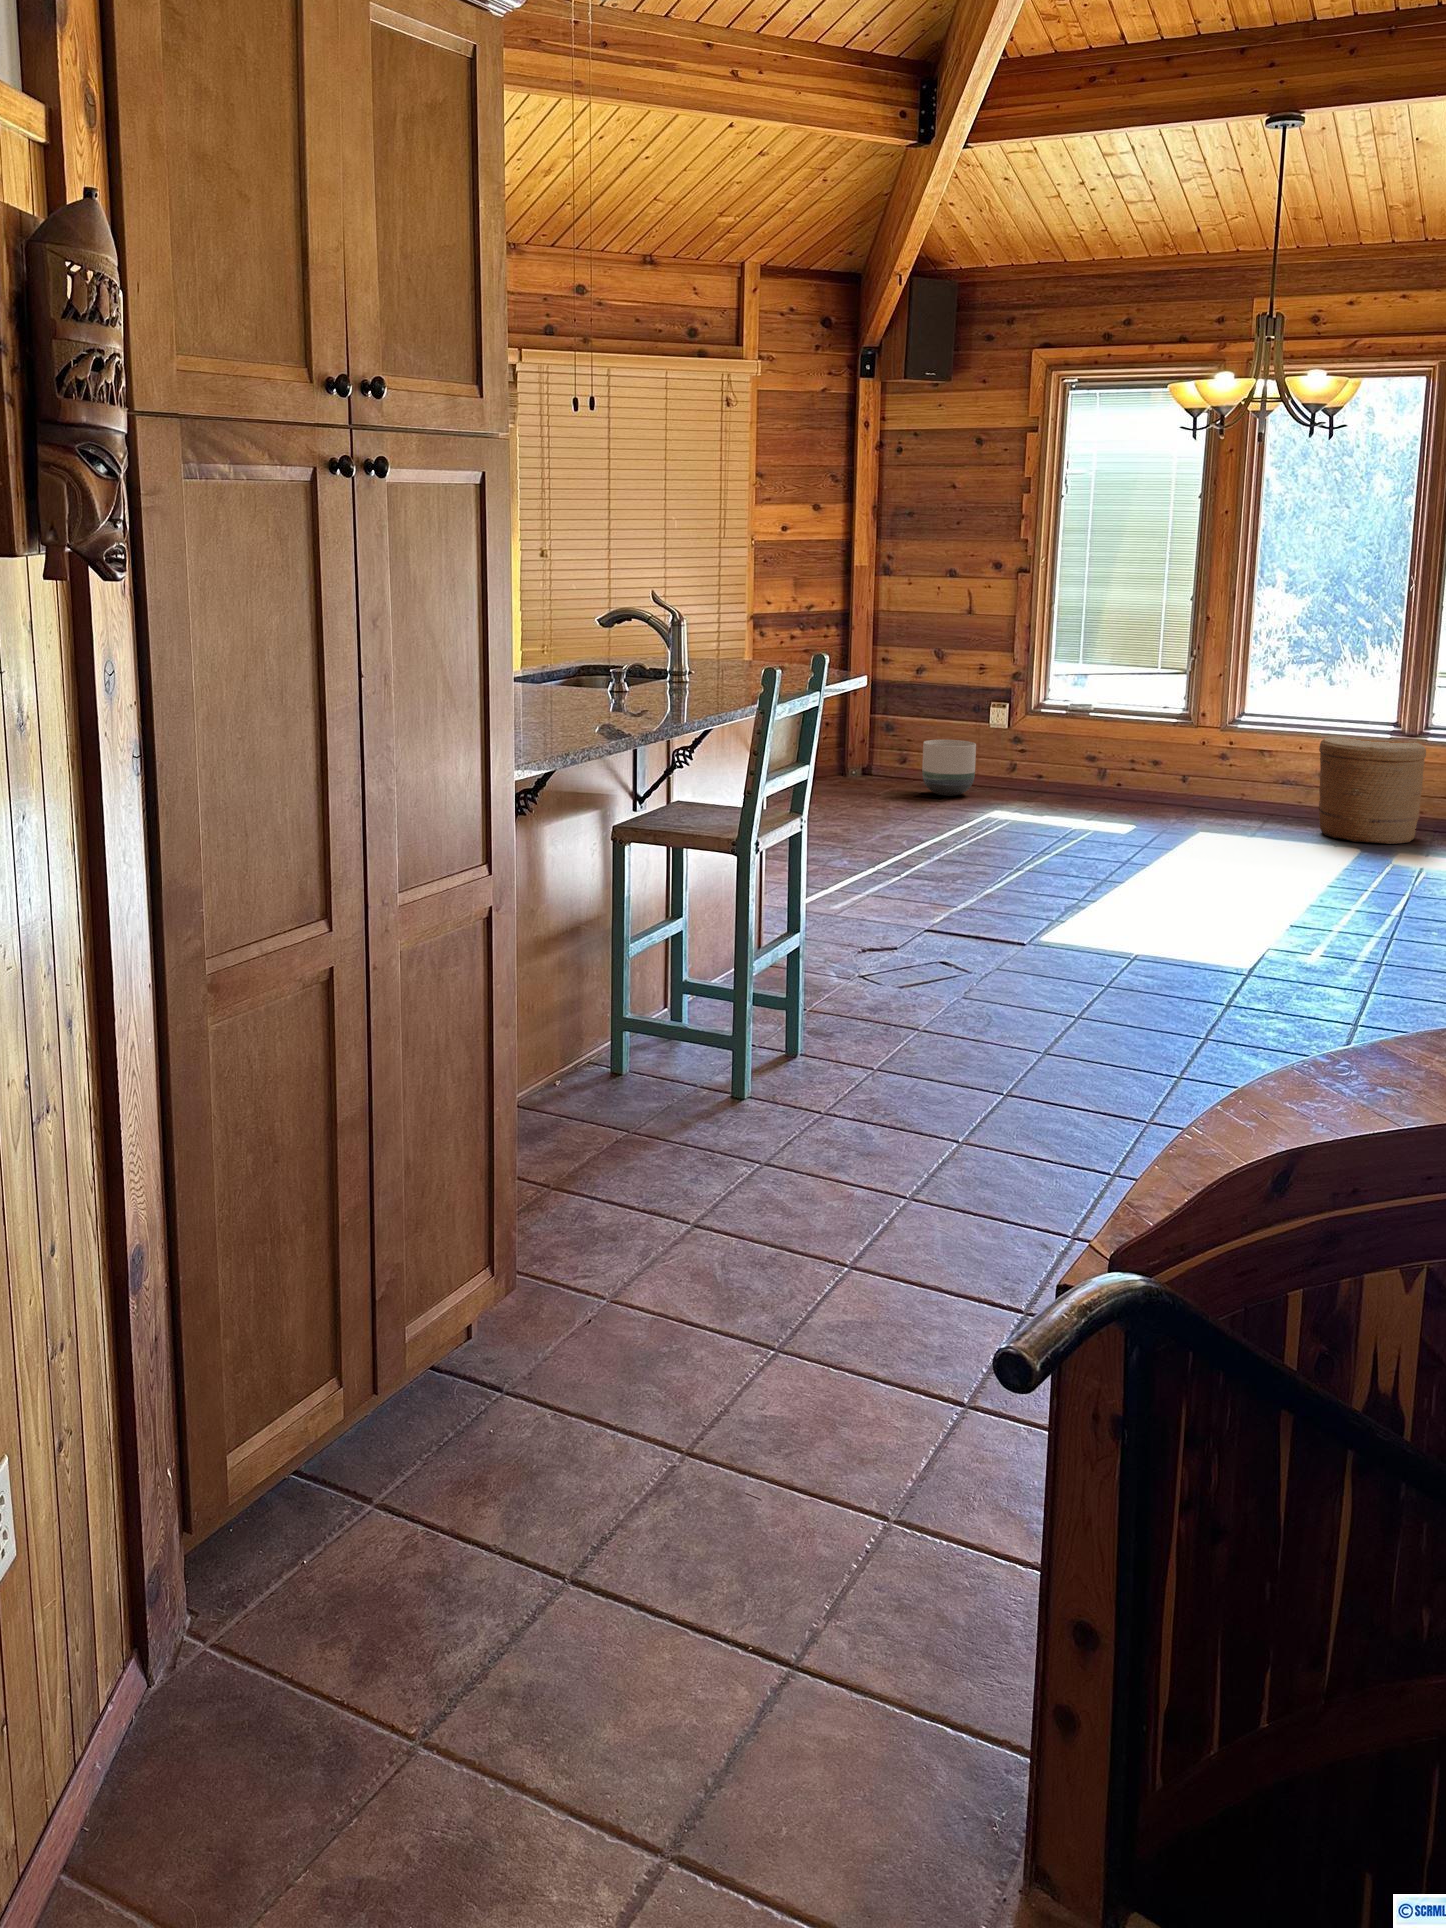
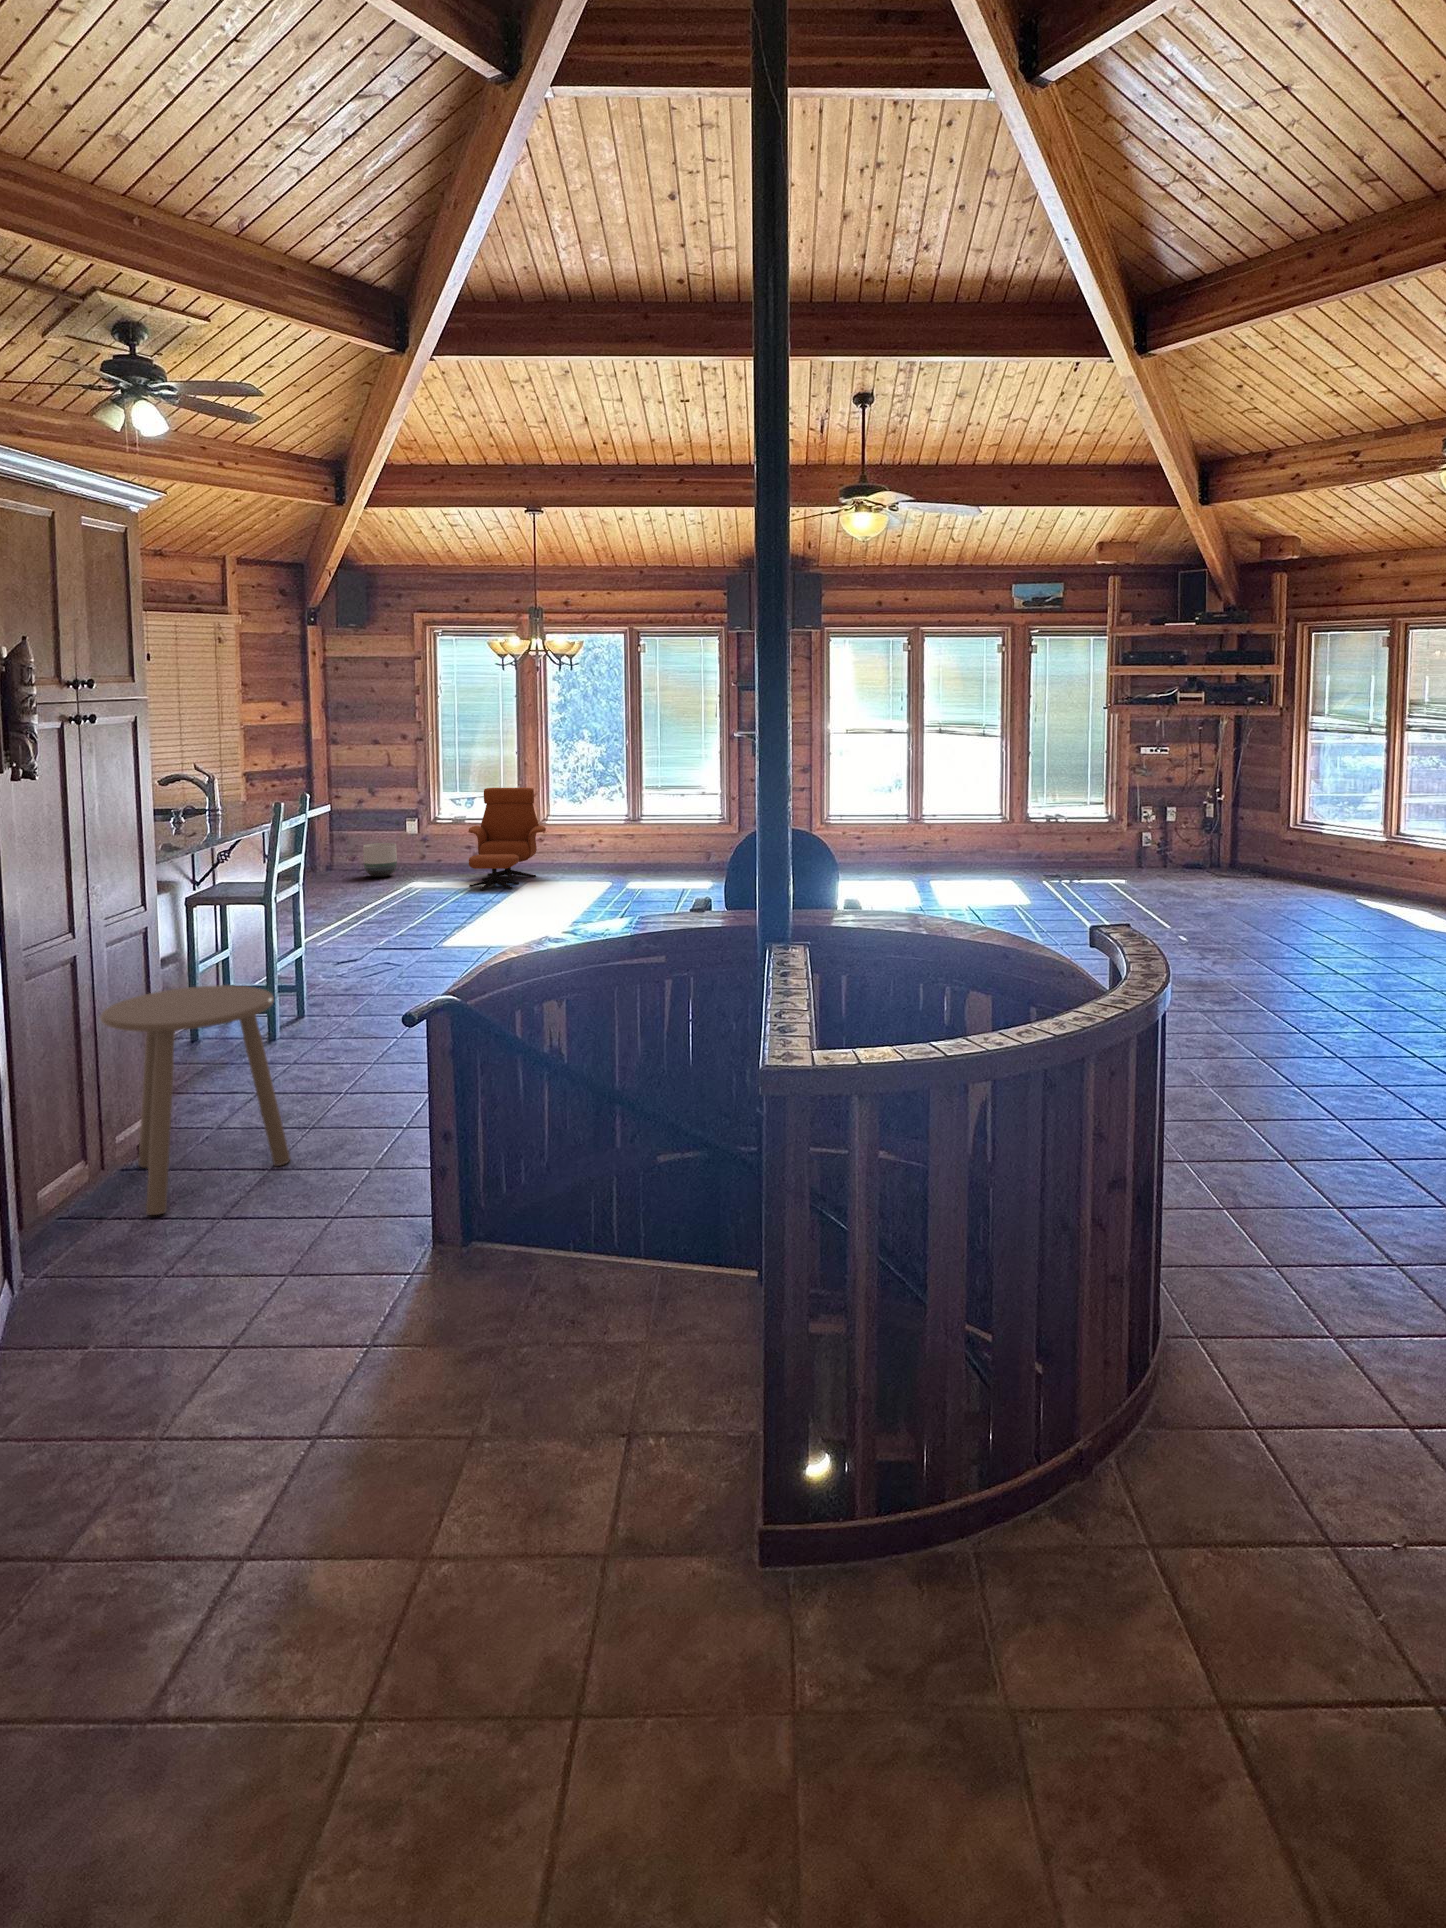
lounge chair: none [1094,658,1238,840] -> present [468,787,546,890]
woven basket: present [1319,737,1426,844] -> none [588,823,642,880]
side table: none [373,1032,725,1533] -> present [100,985,290,1215]

